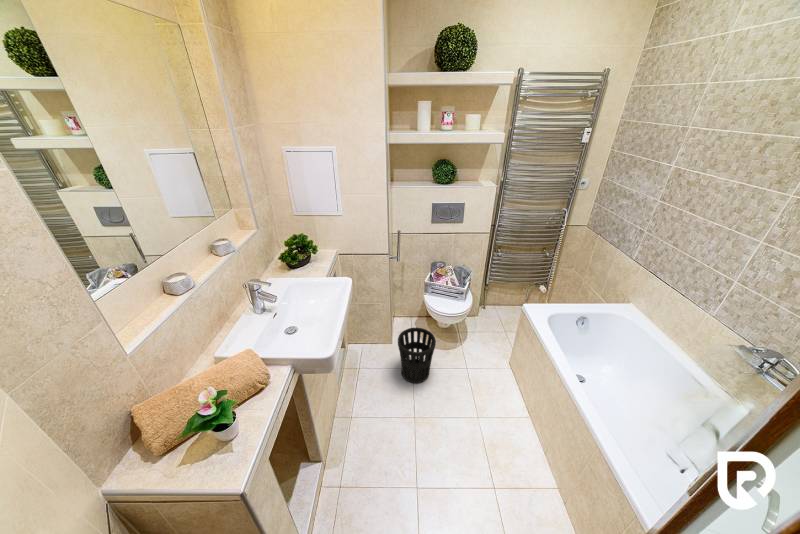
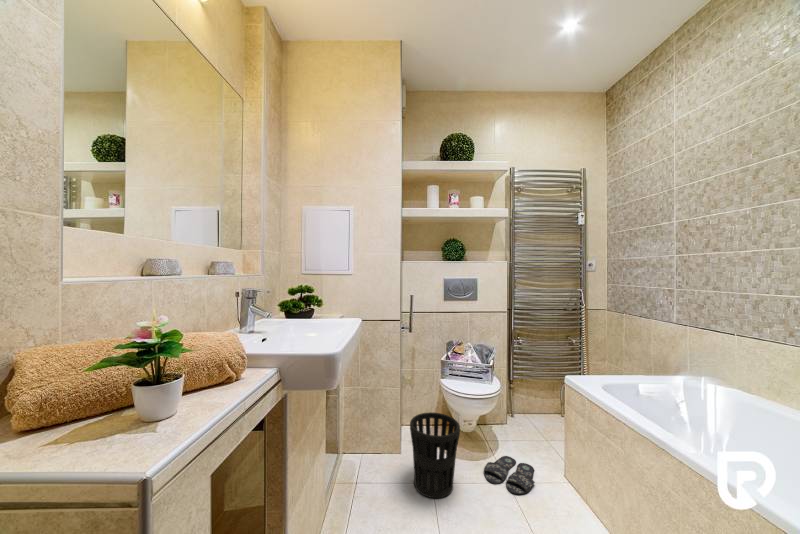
slippers: none [453,347,490,378] -> present [484,456,535,494]

